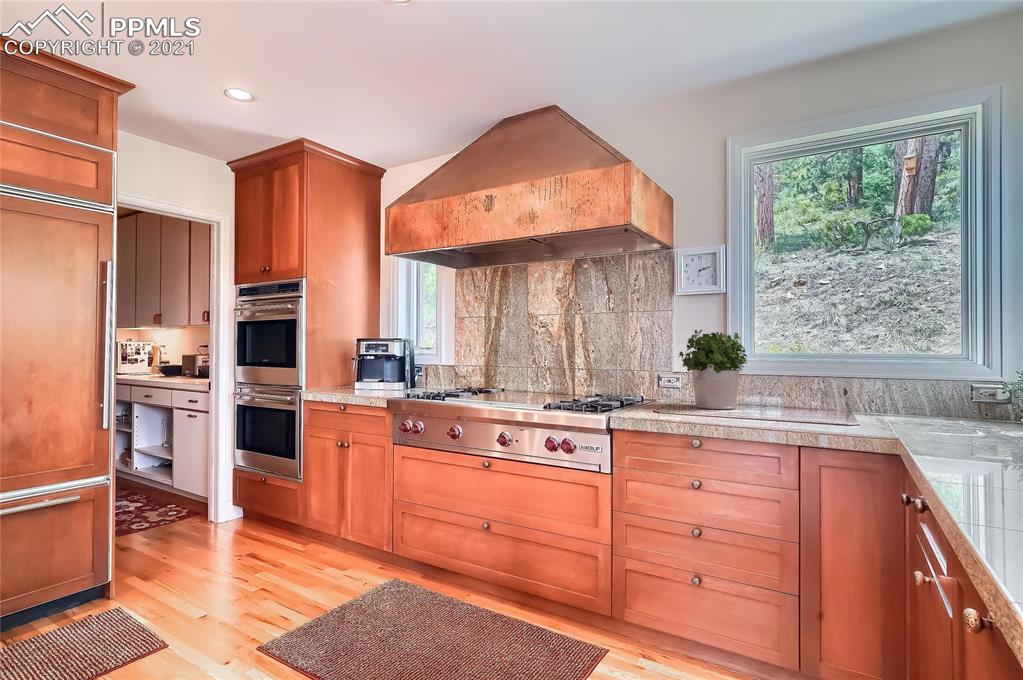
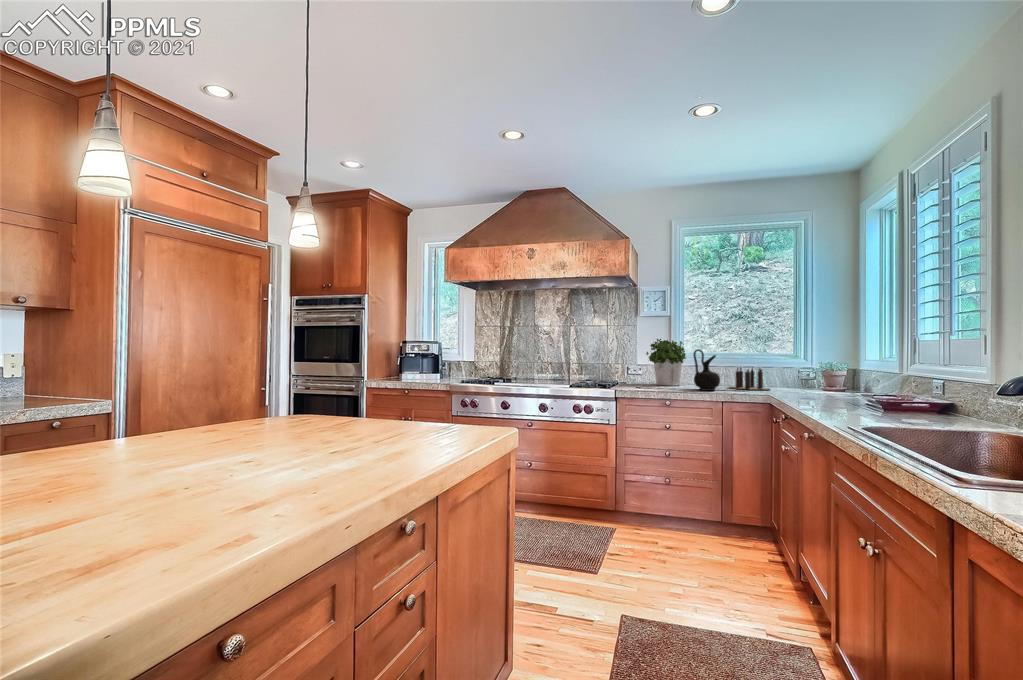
ceramic jug: none [747,347,798,423] -> present [693,349,720,391]
candle: none [820,378,935,424] -> present [730,368,770,390]

